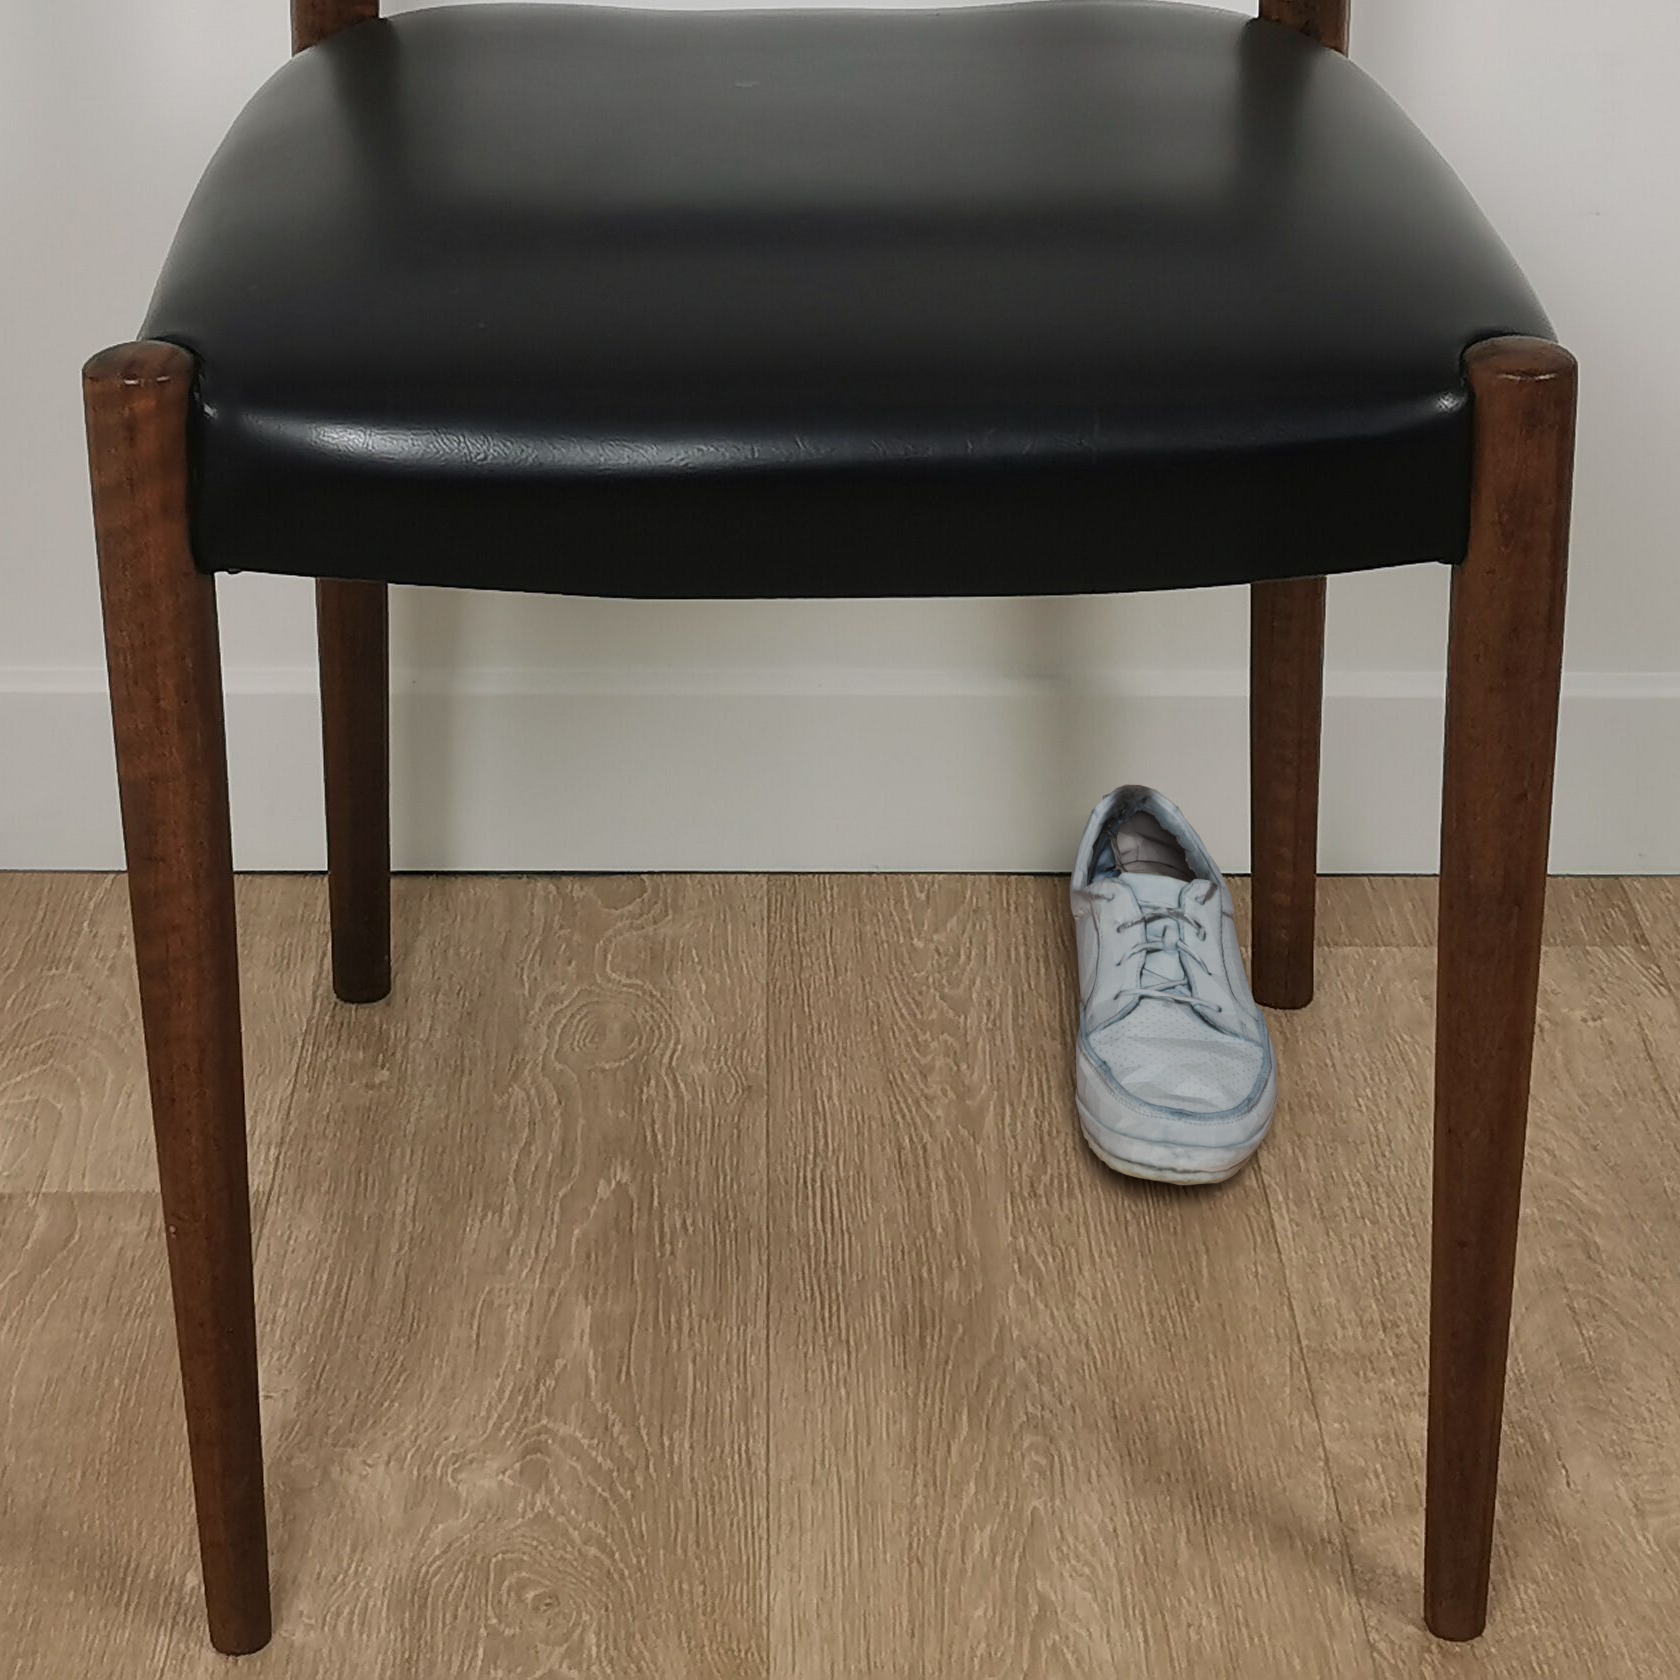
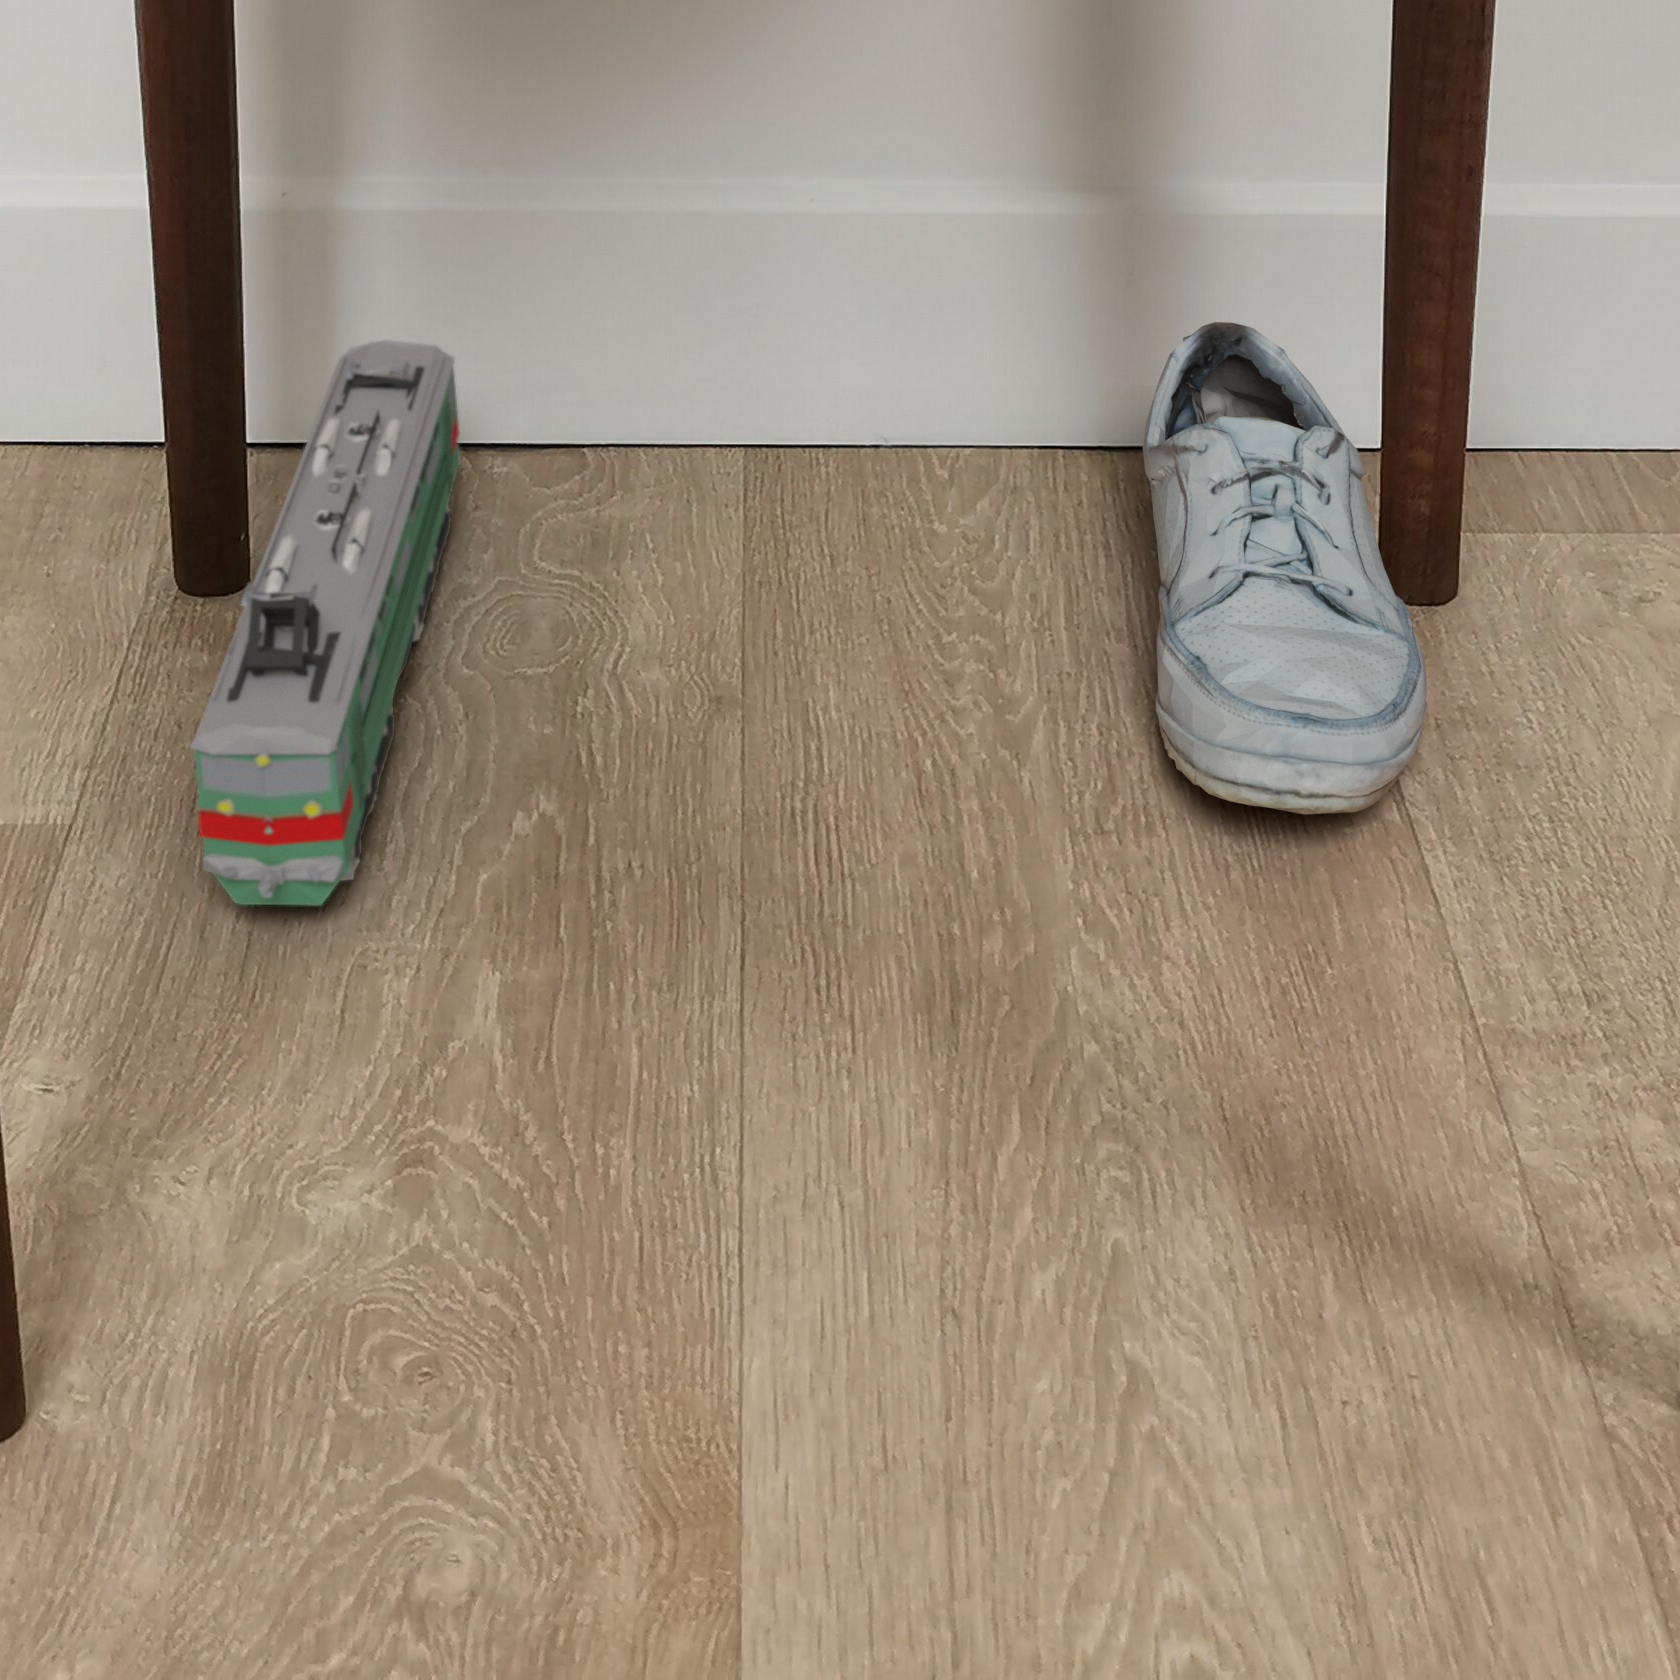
toy train: none [368,801,550,1256] -> present [190,340,461,905]

